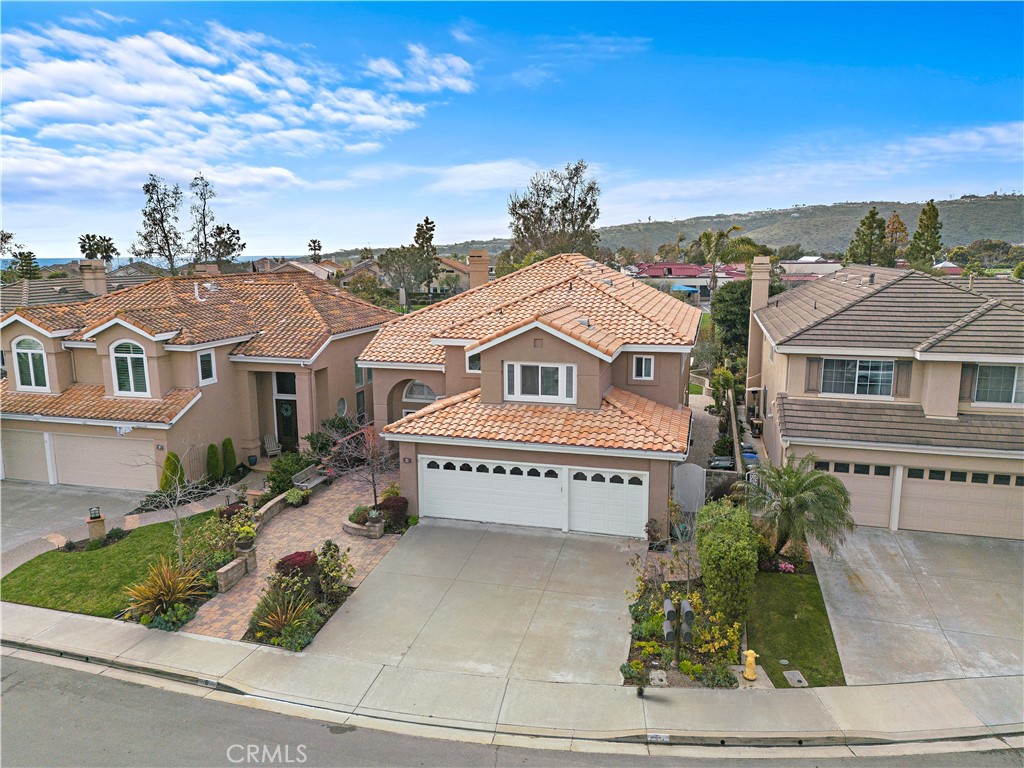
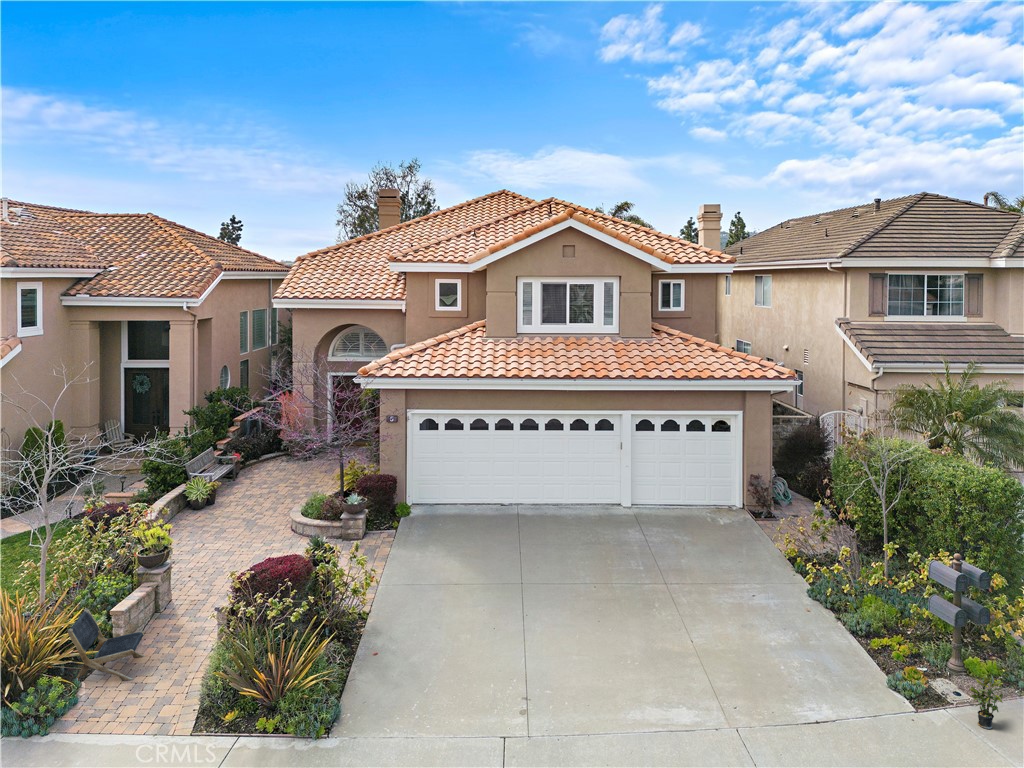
lounge chair: none [193,571,233,610] -> present [67,609,145,681]

